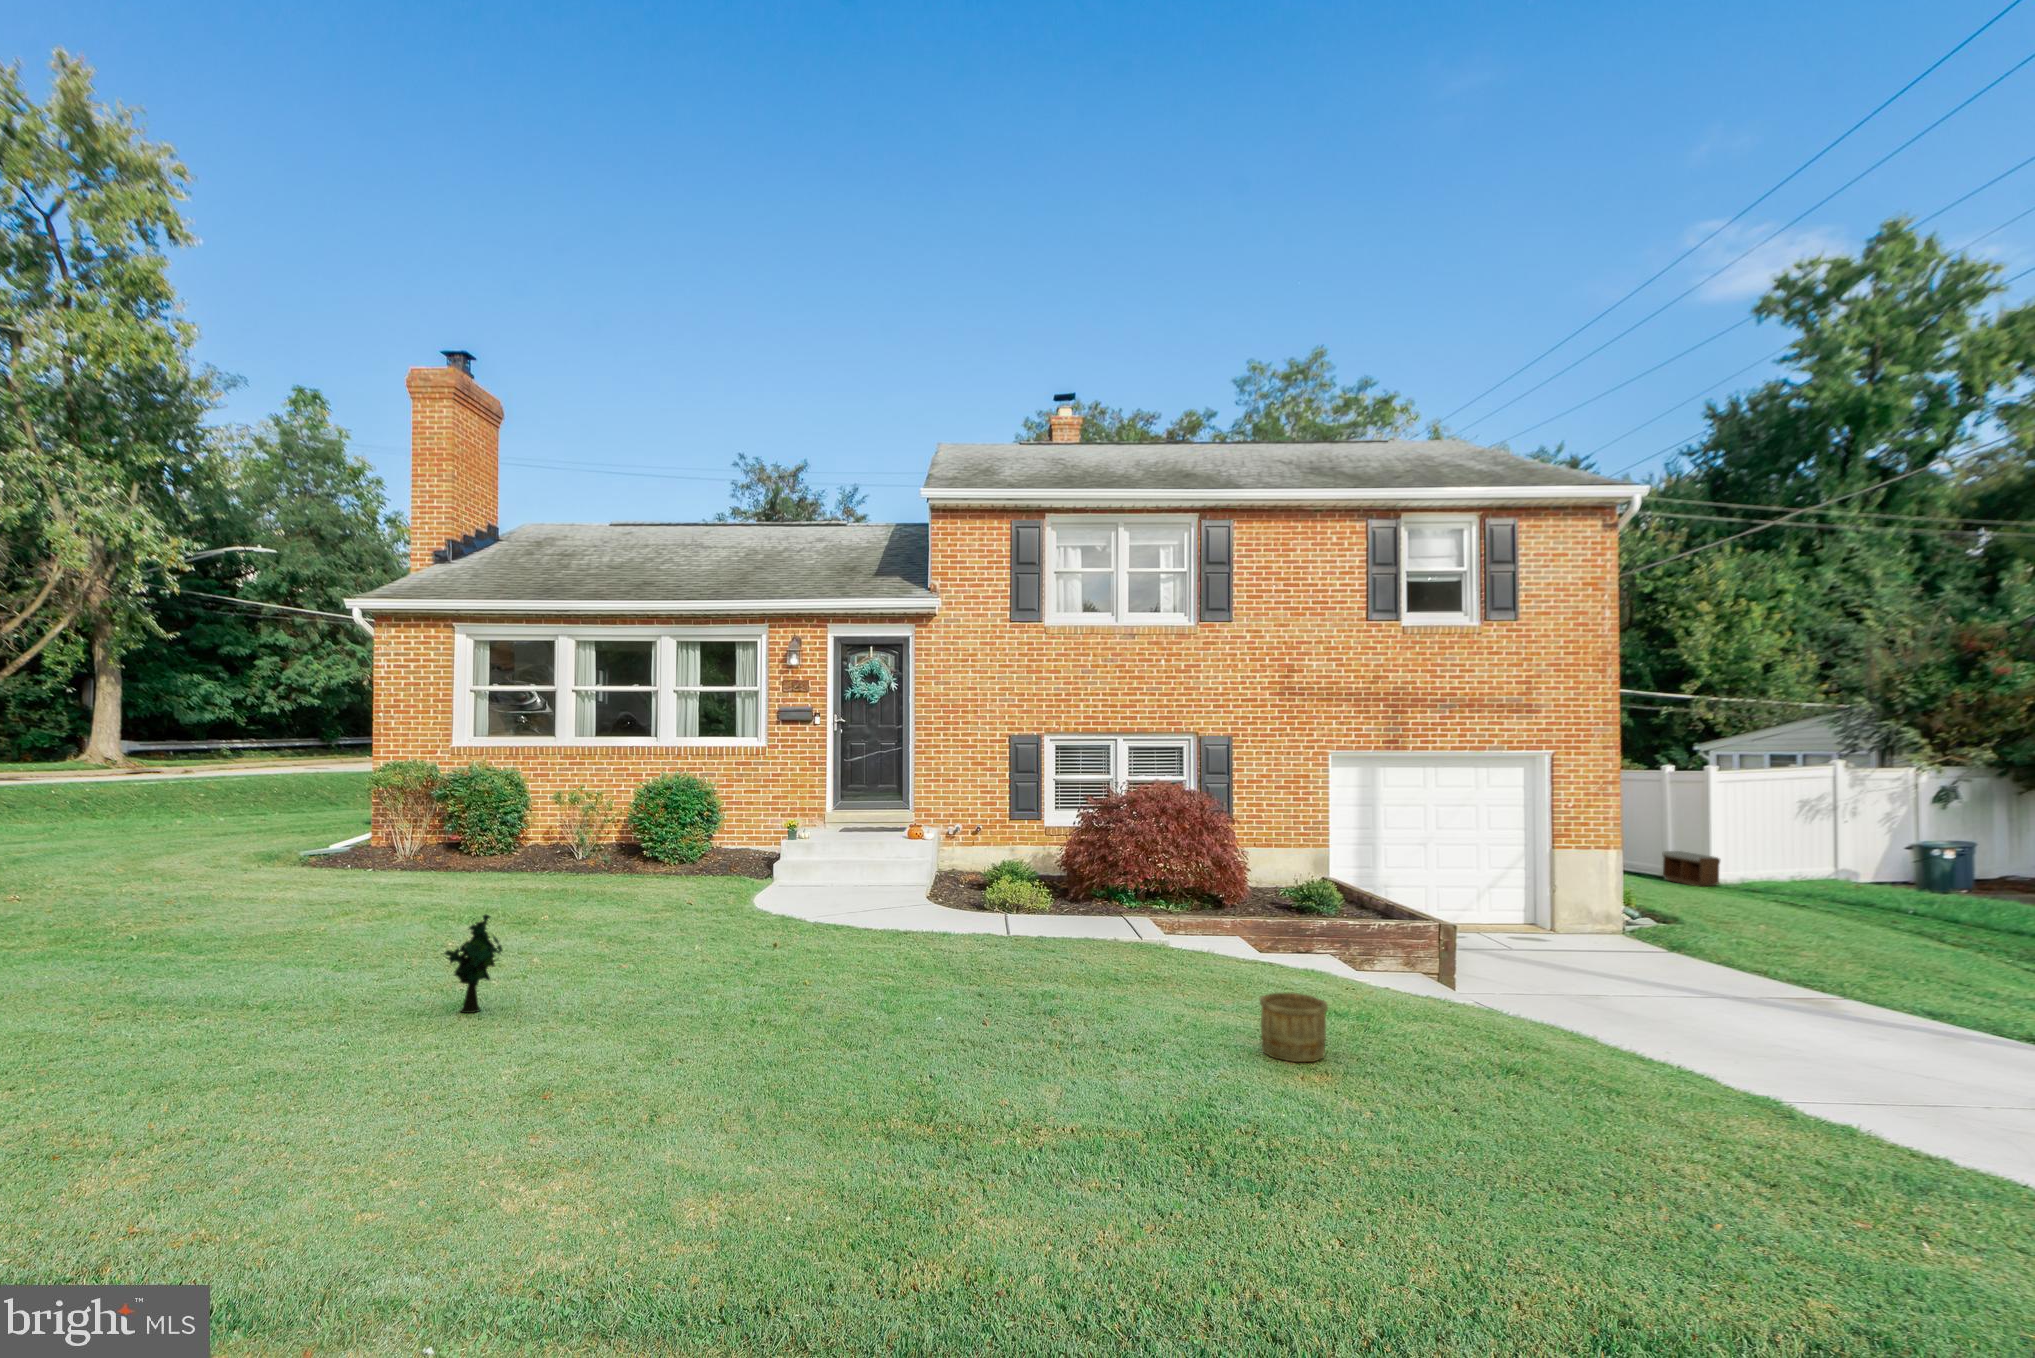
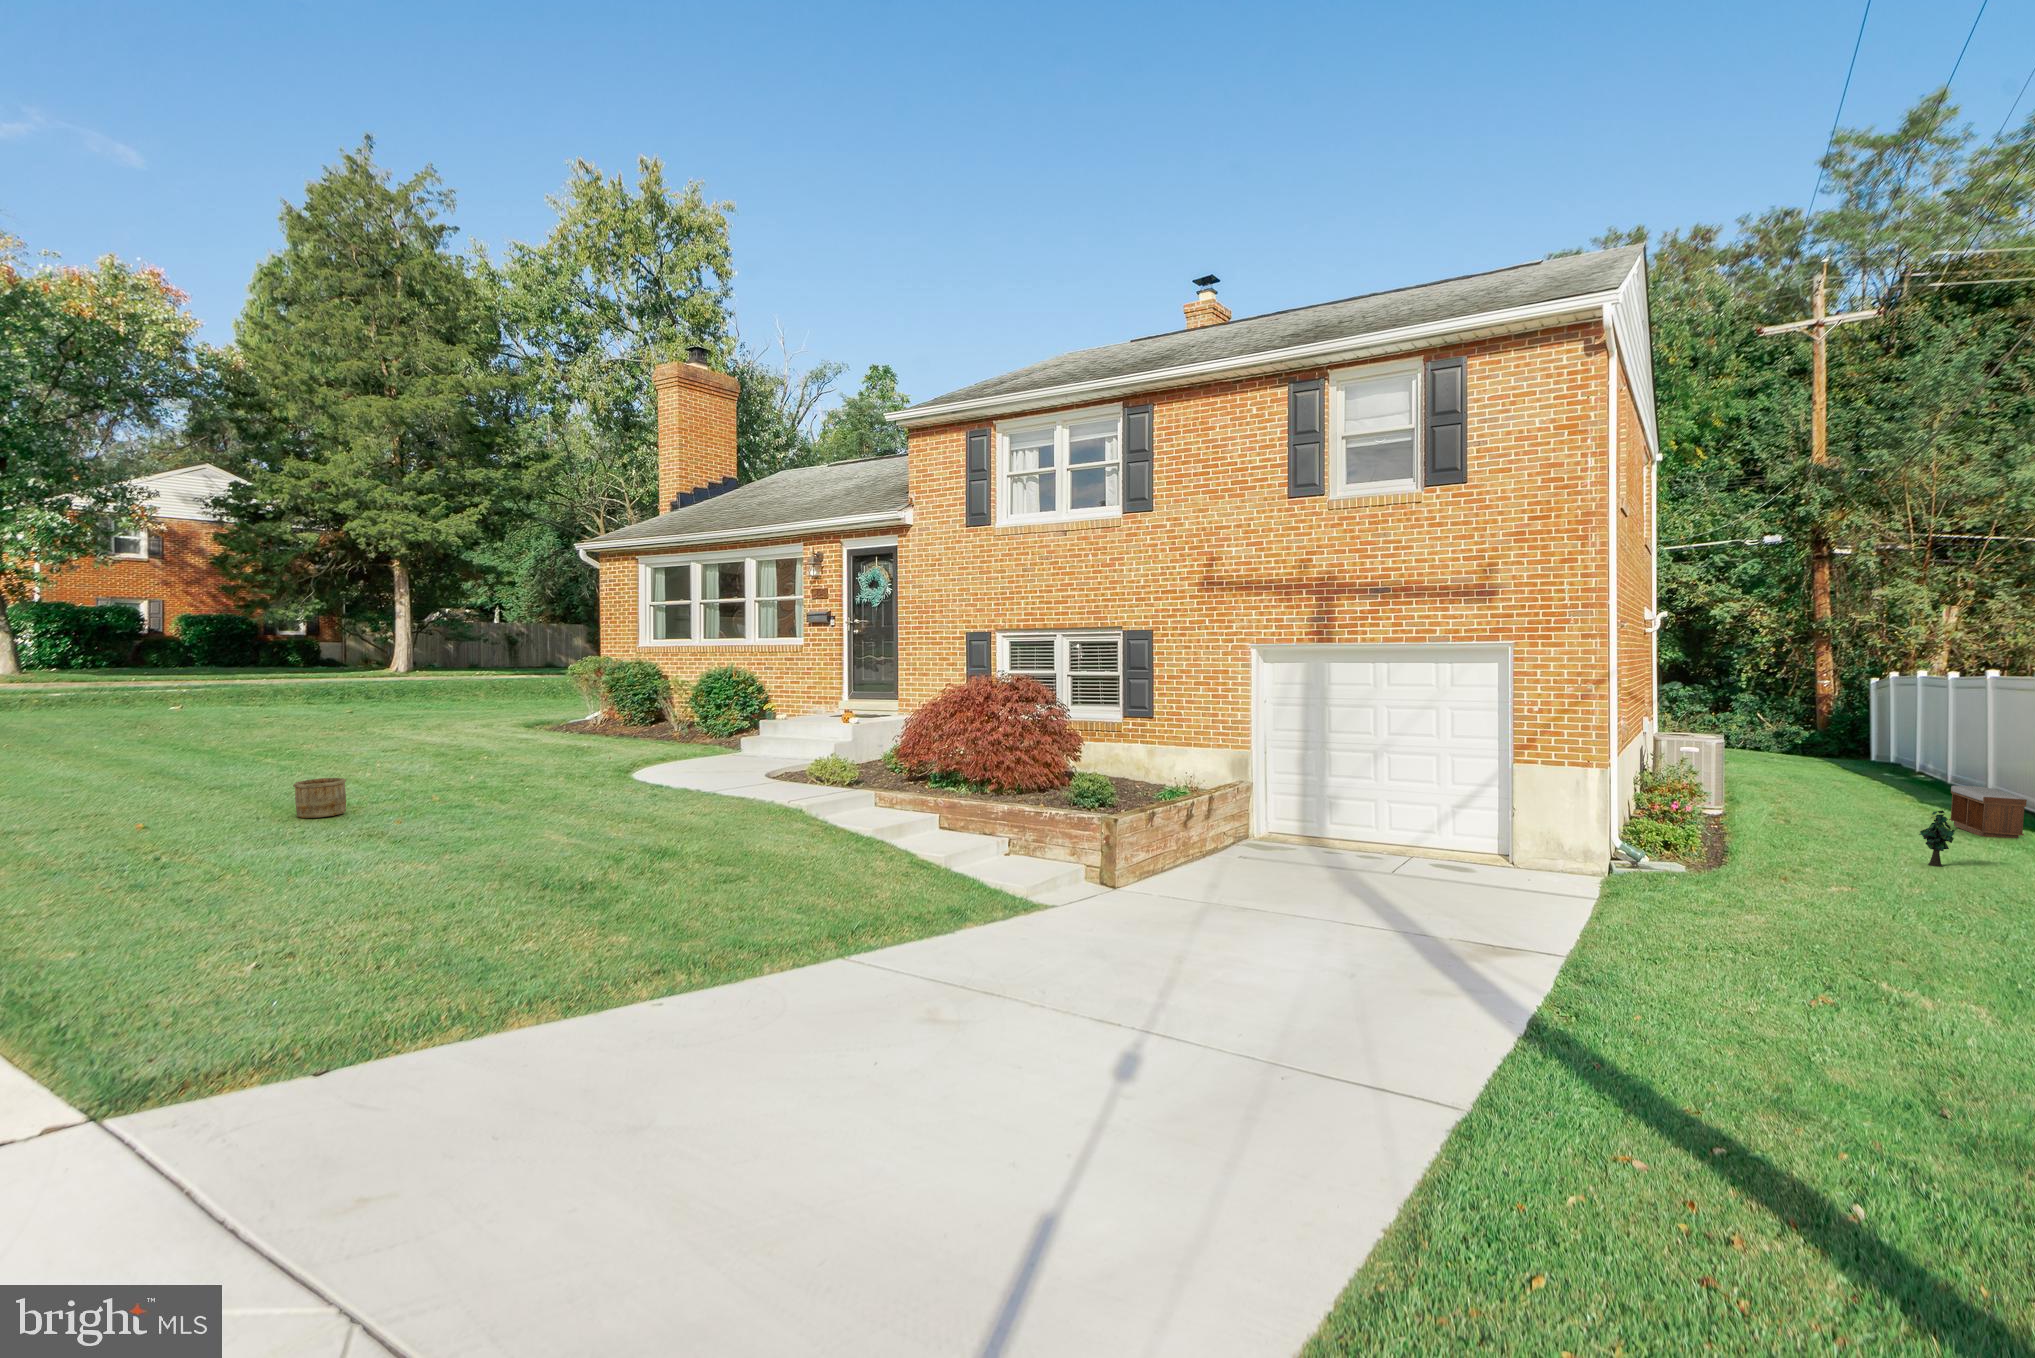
decorative plant: present [444,915,503,1013] -> present [1919,810,1955,867]
wooden bucket: present [1260,993,1328,1062] -> present [293,778,346,818]

